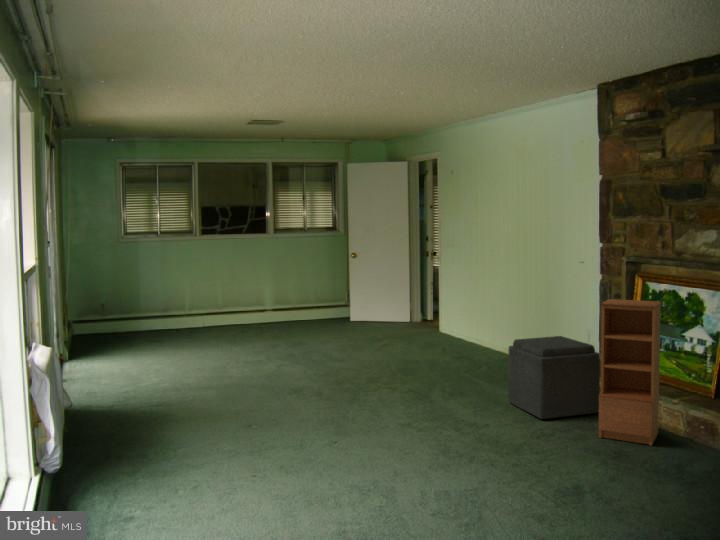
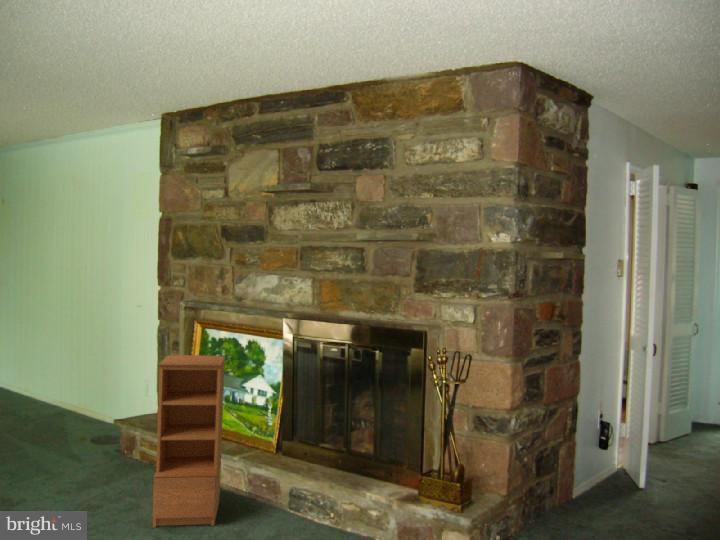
ottoman: present [508,336,600,419] -> none [36,395,156,511]

